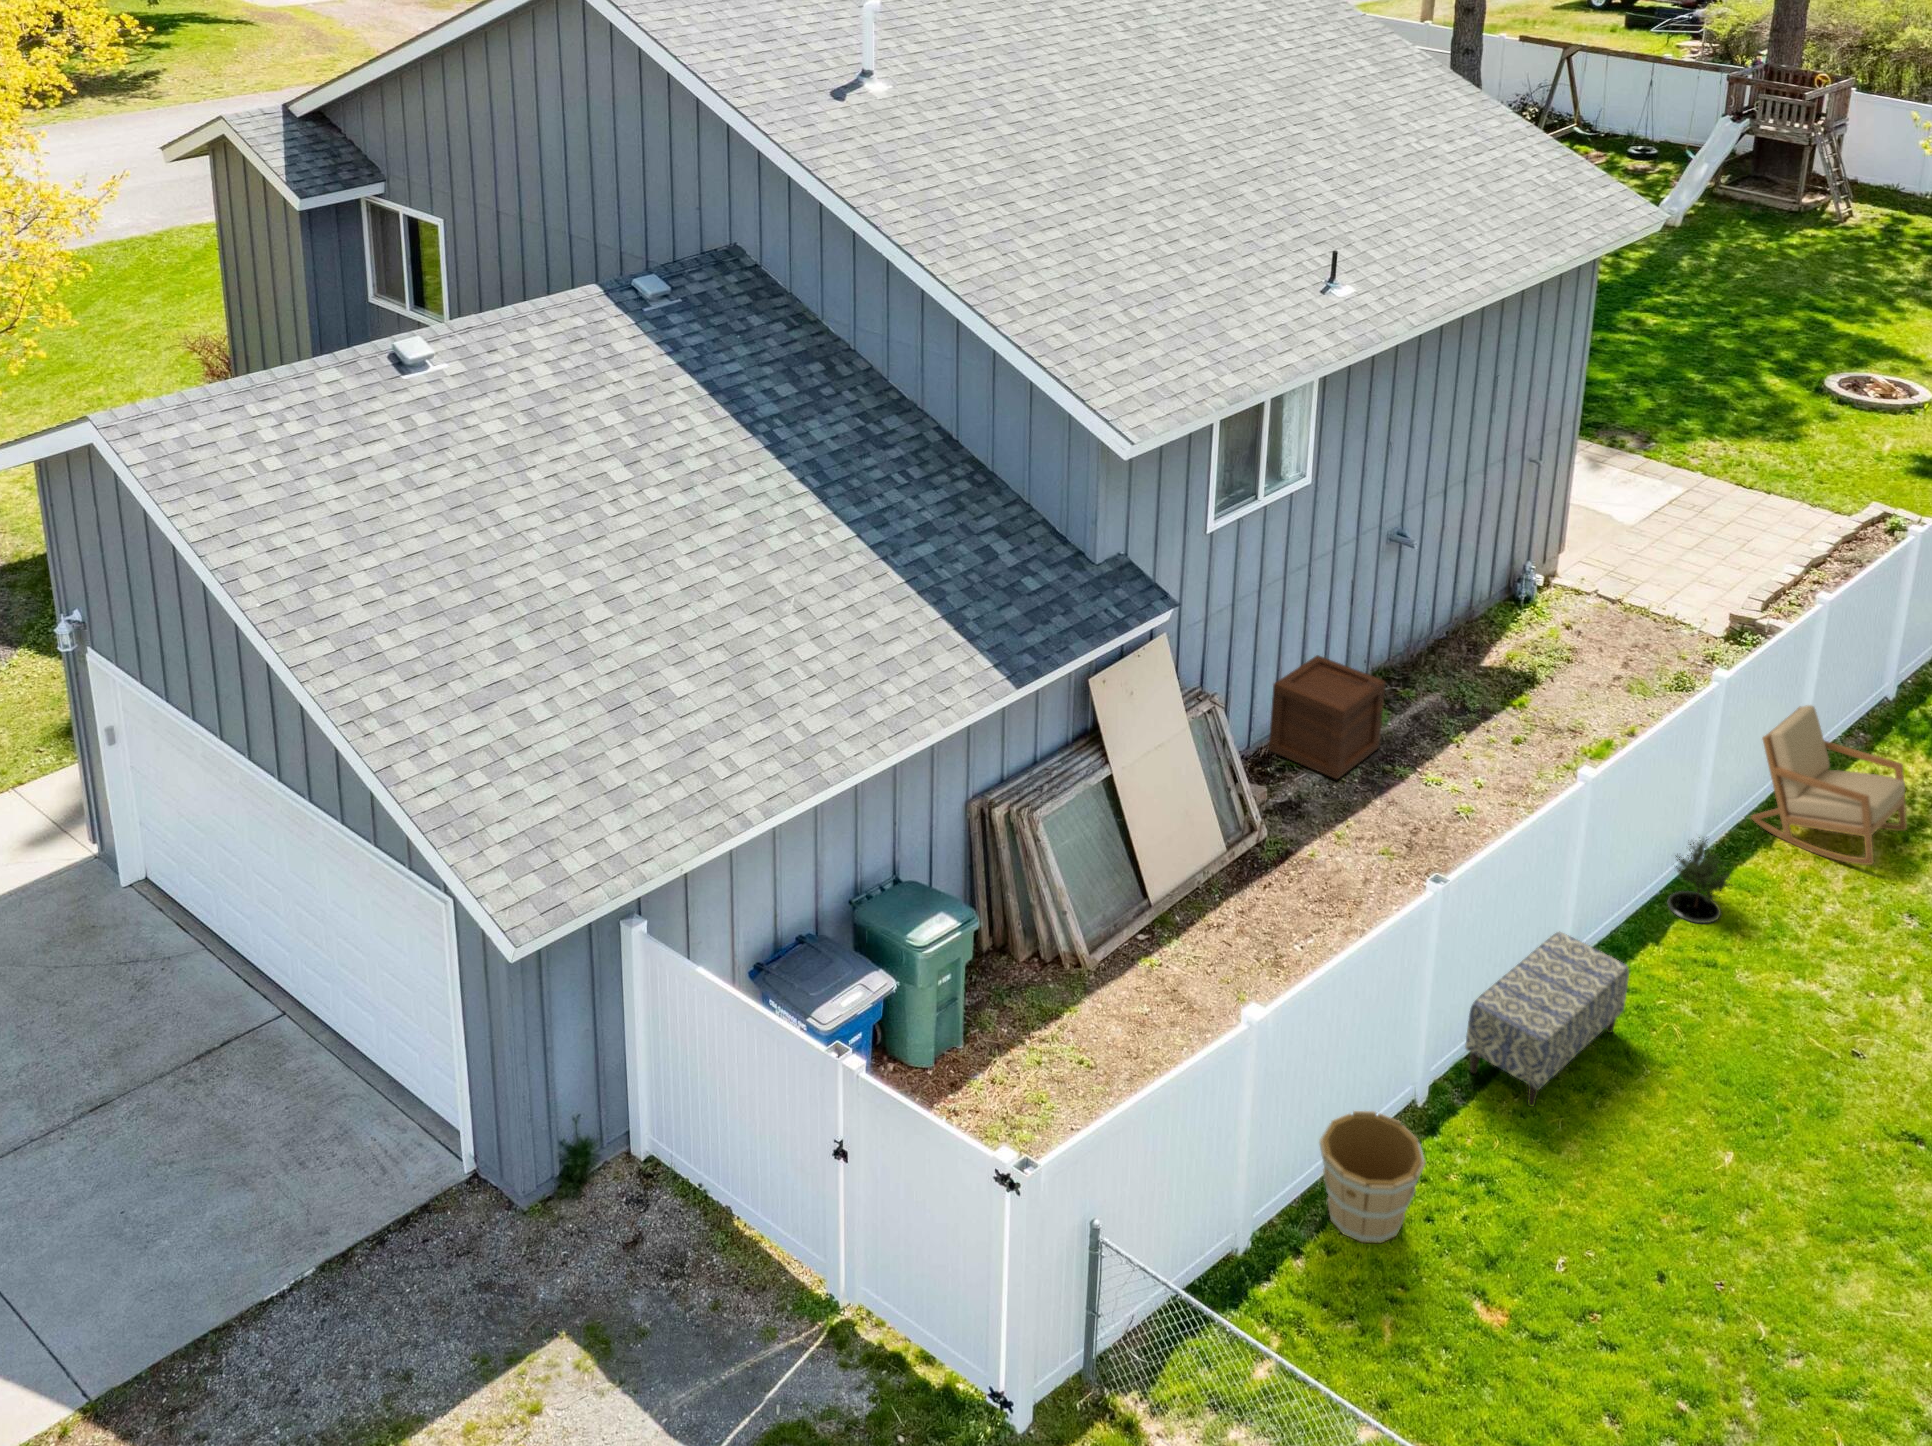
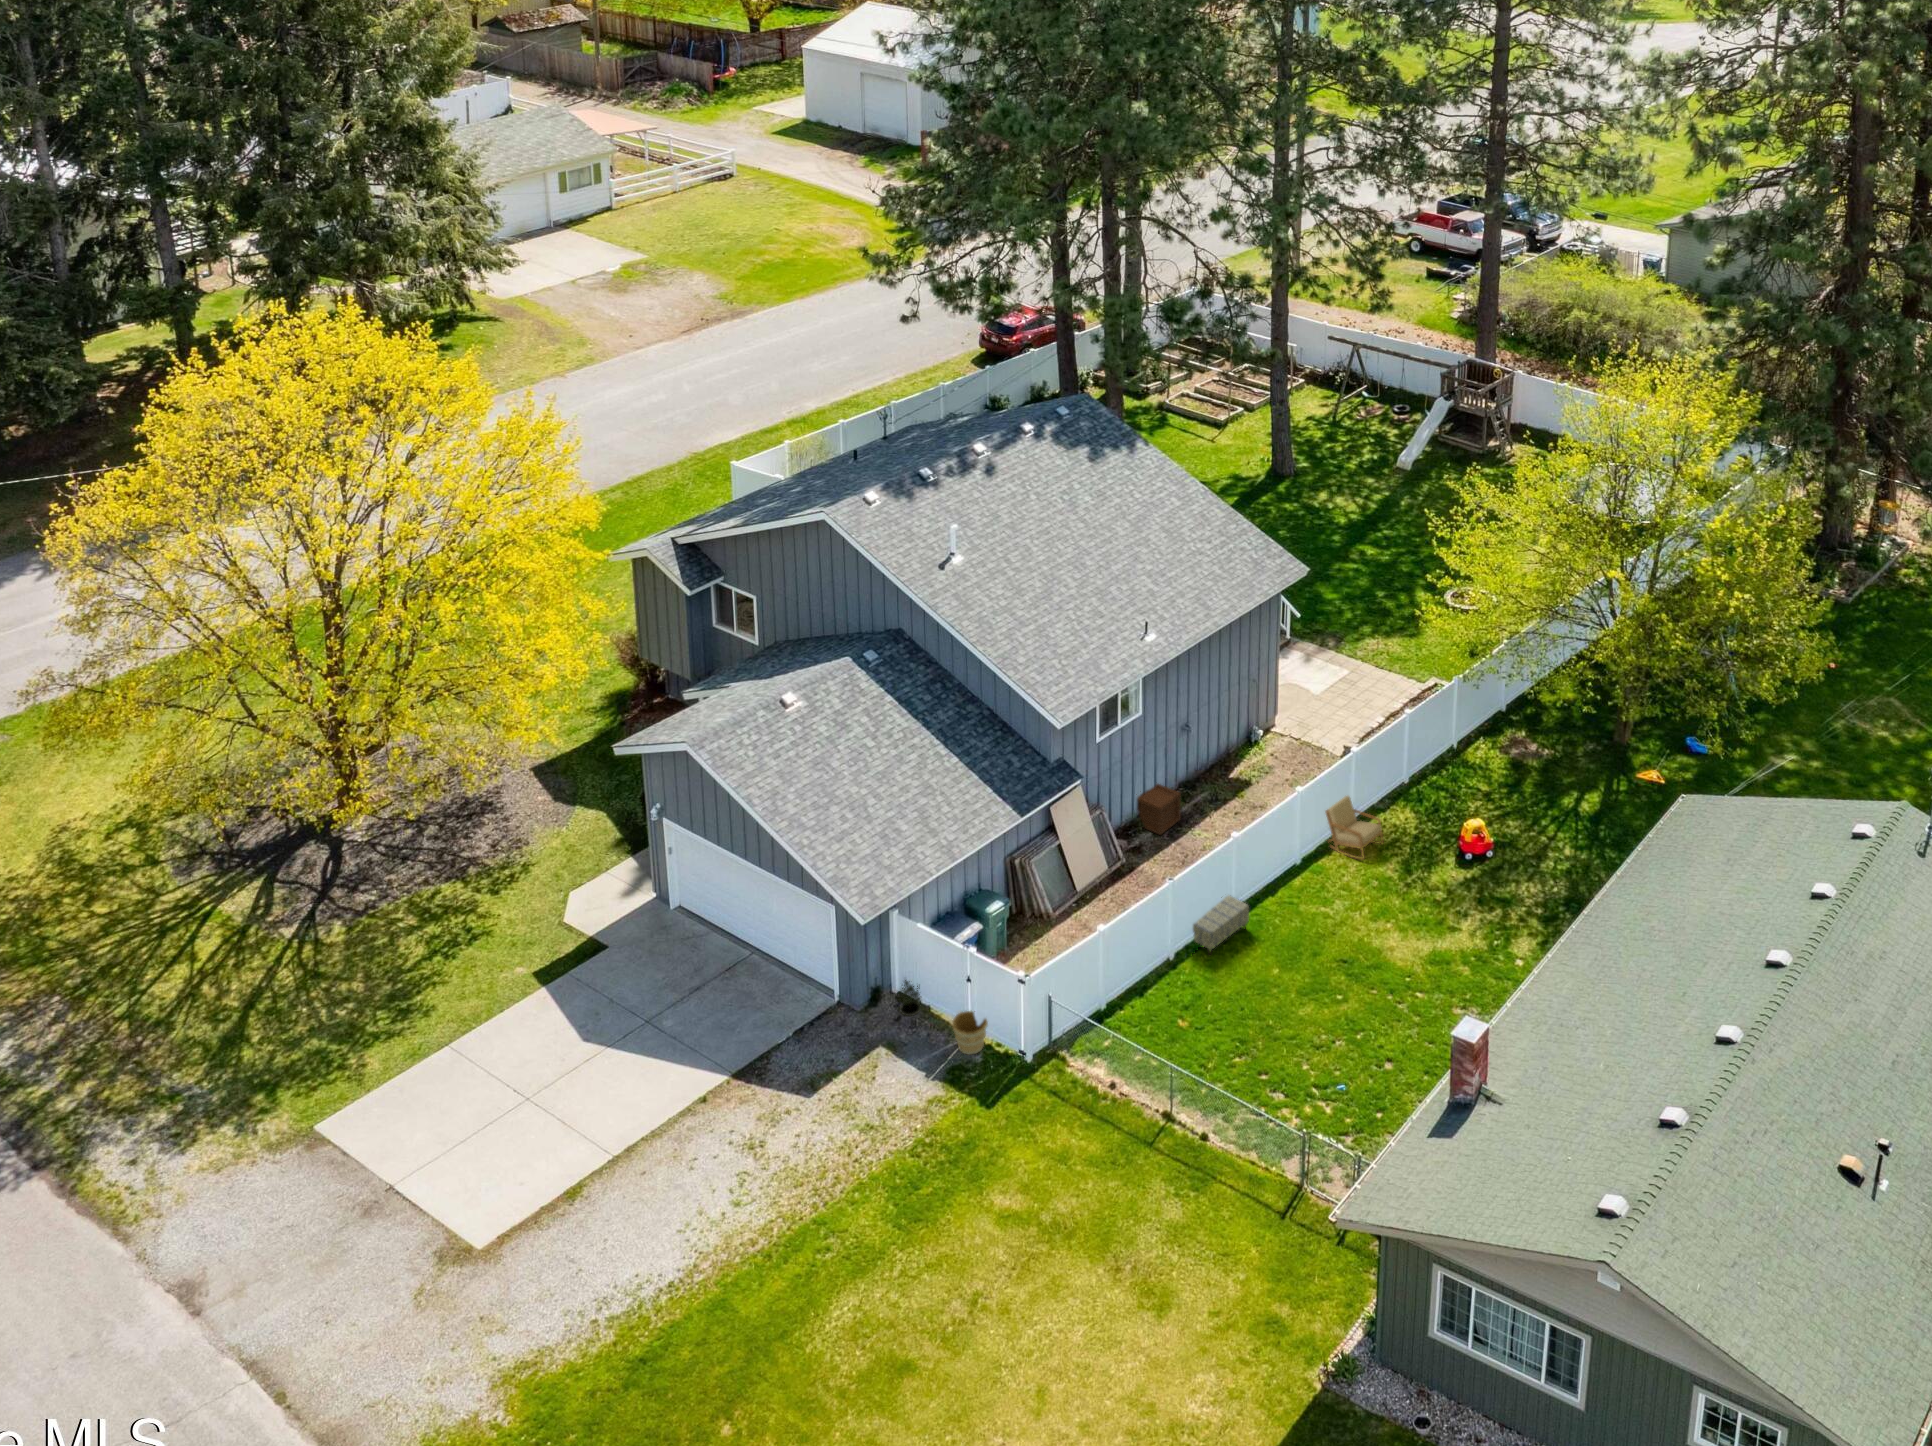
potted tree: present [1668,837,1732,923] -> present [898,980,921,1016]
wooden bucket: present [1319,1111,1425,1243] -> present [952,1011,988,1055]

